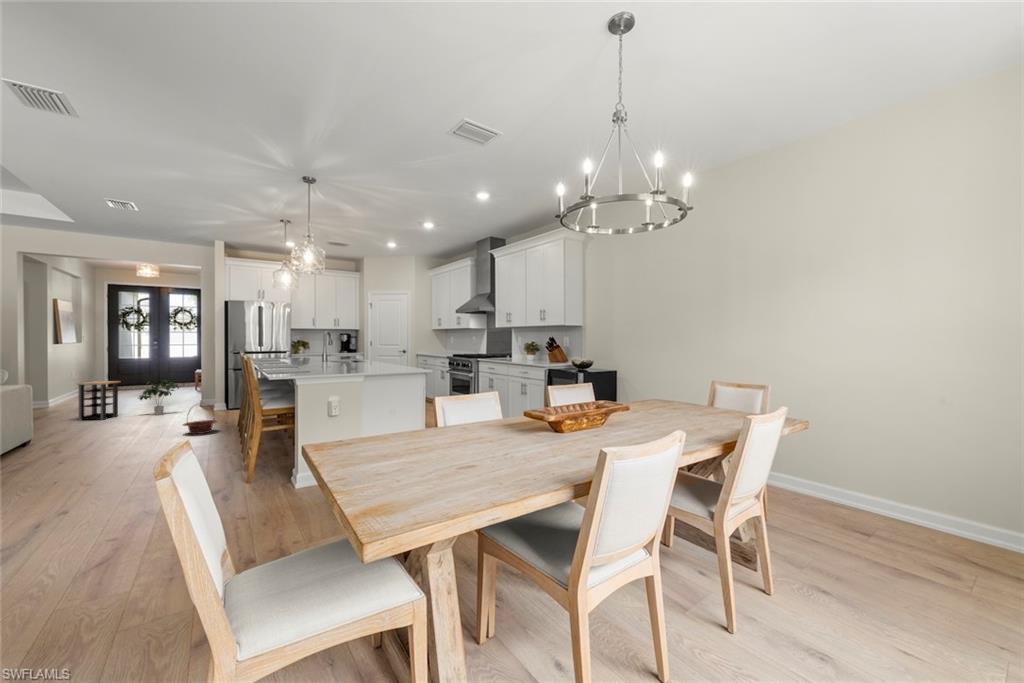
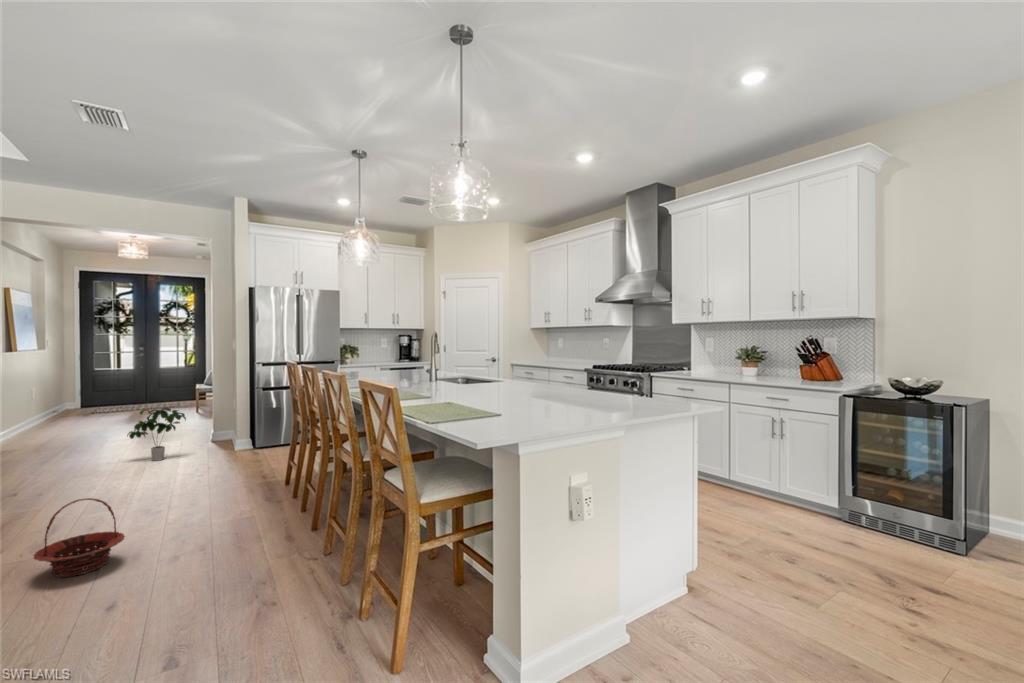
side table: present [78,381,120,420] -> none [37,410,101,473]
basket: present [183,408,217,434] -> present [33,498,125,577]

